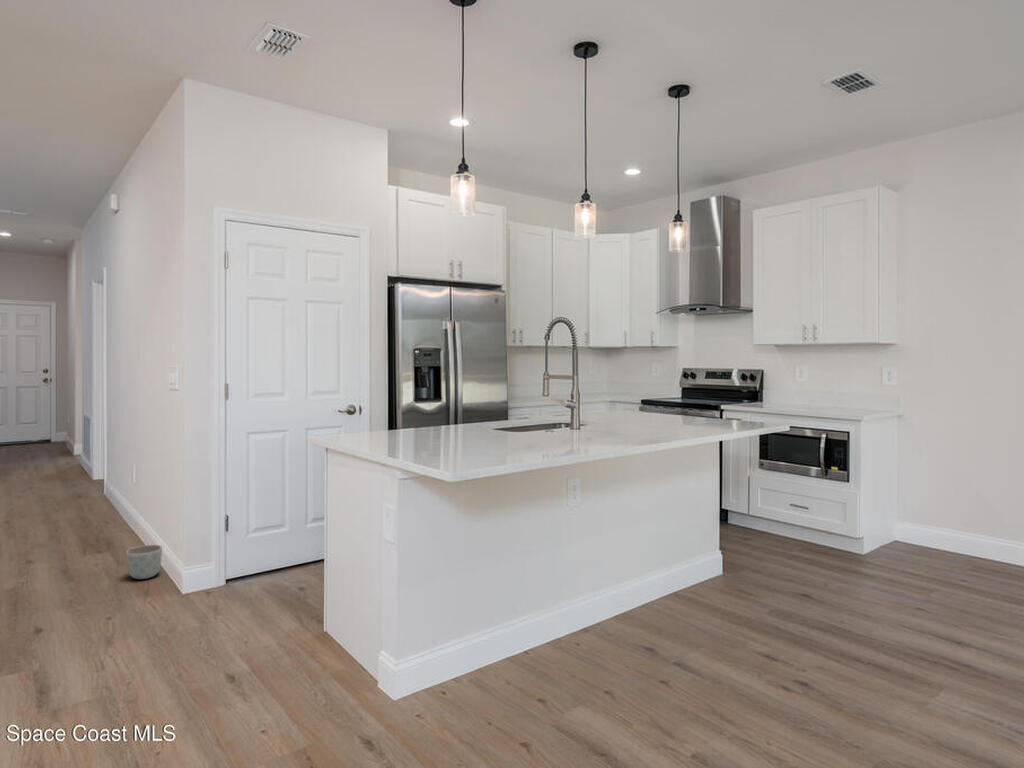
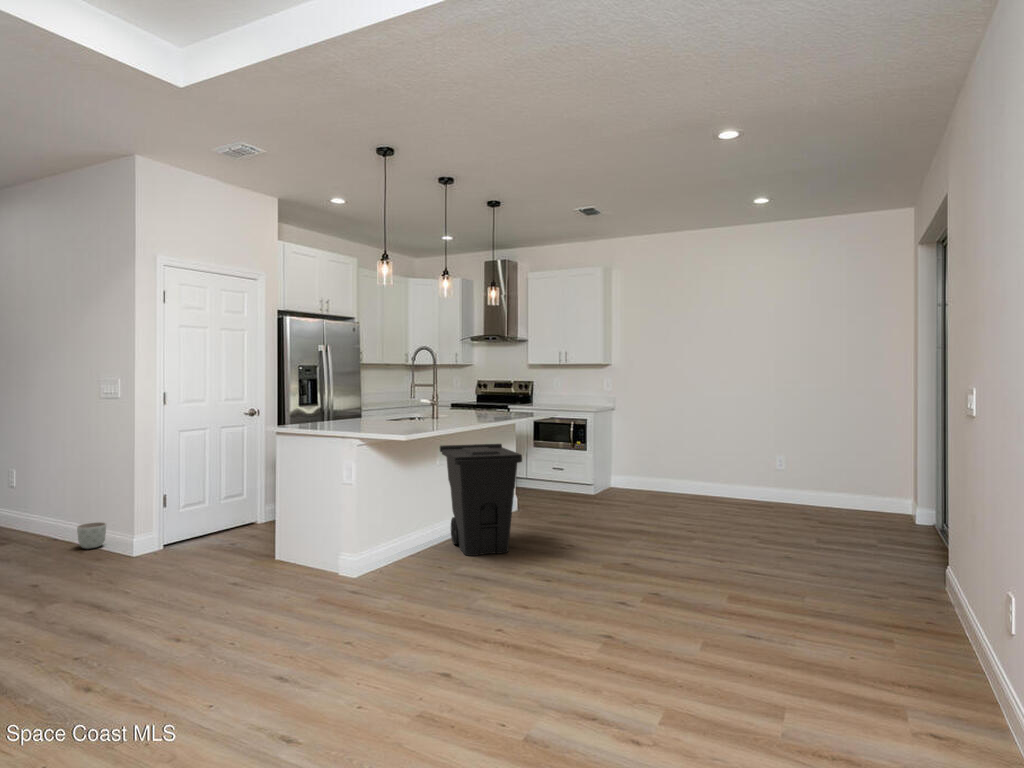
trash can: none [575,476,708,687] -> present [440,444,522,556]

